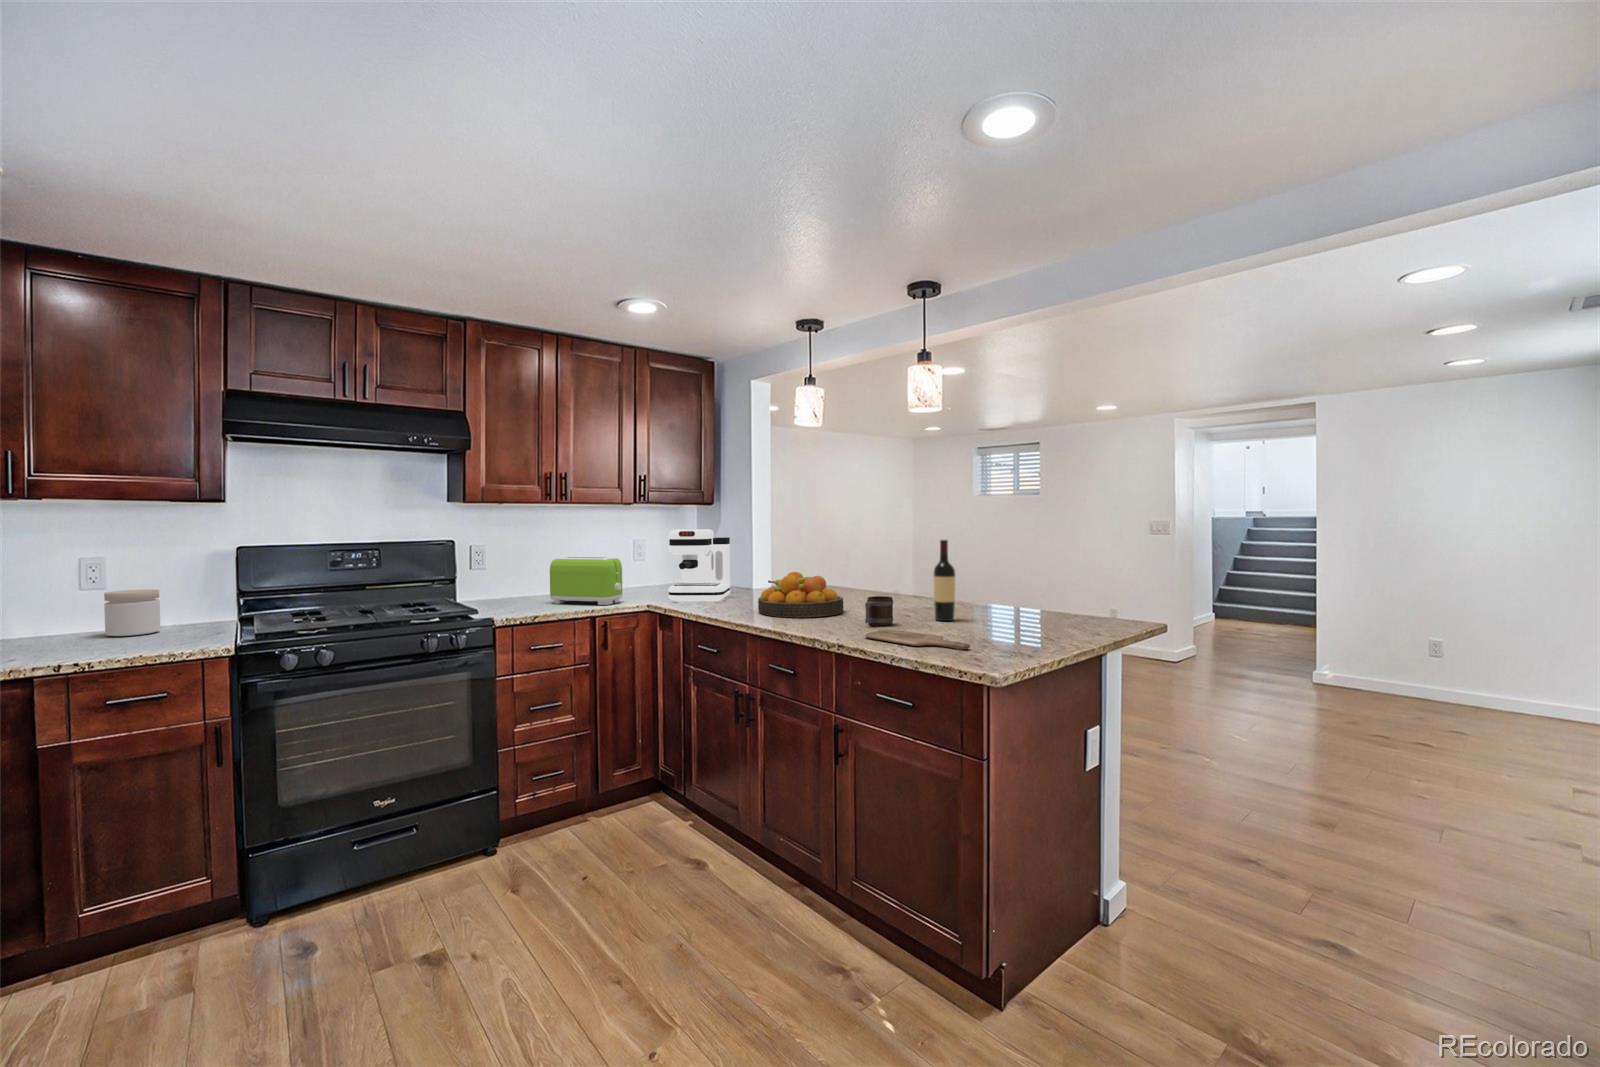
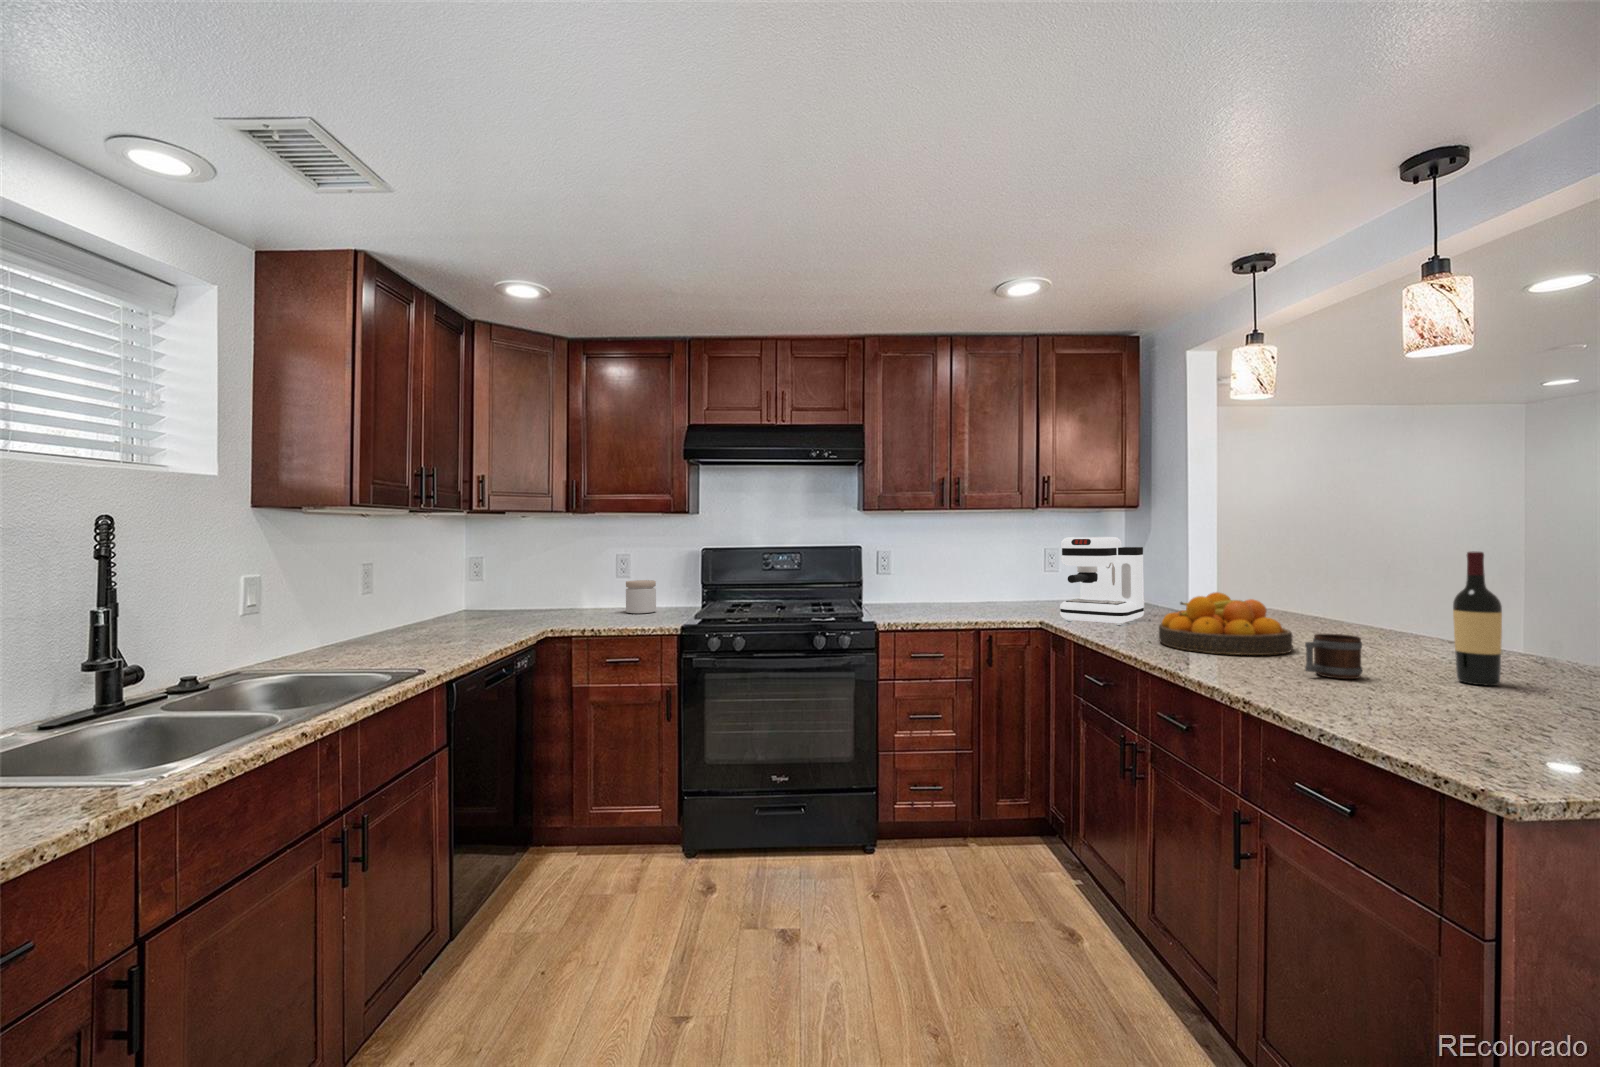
toaster: present [550,557,622,605] -> none [938,566,1011,618]
cutting board: present [865,630,970,649] -> none [1286,685,1485,737]

